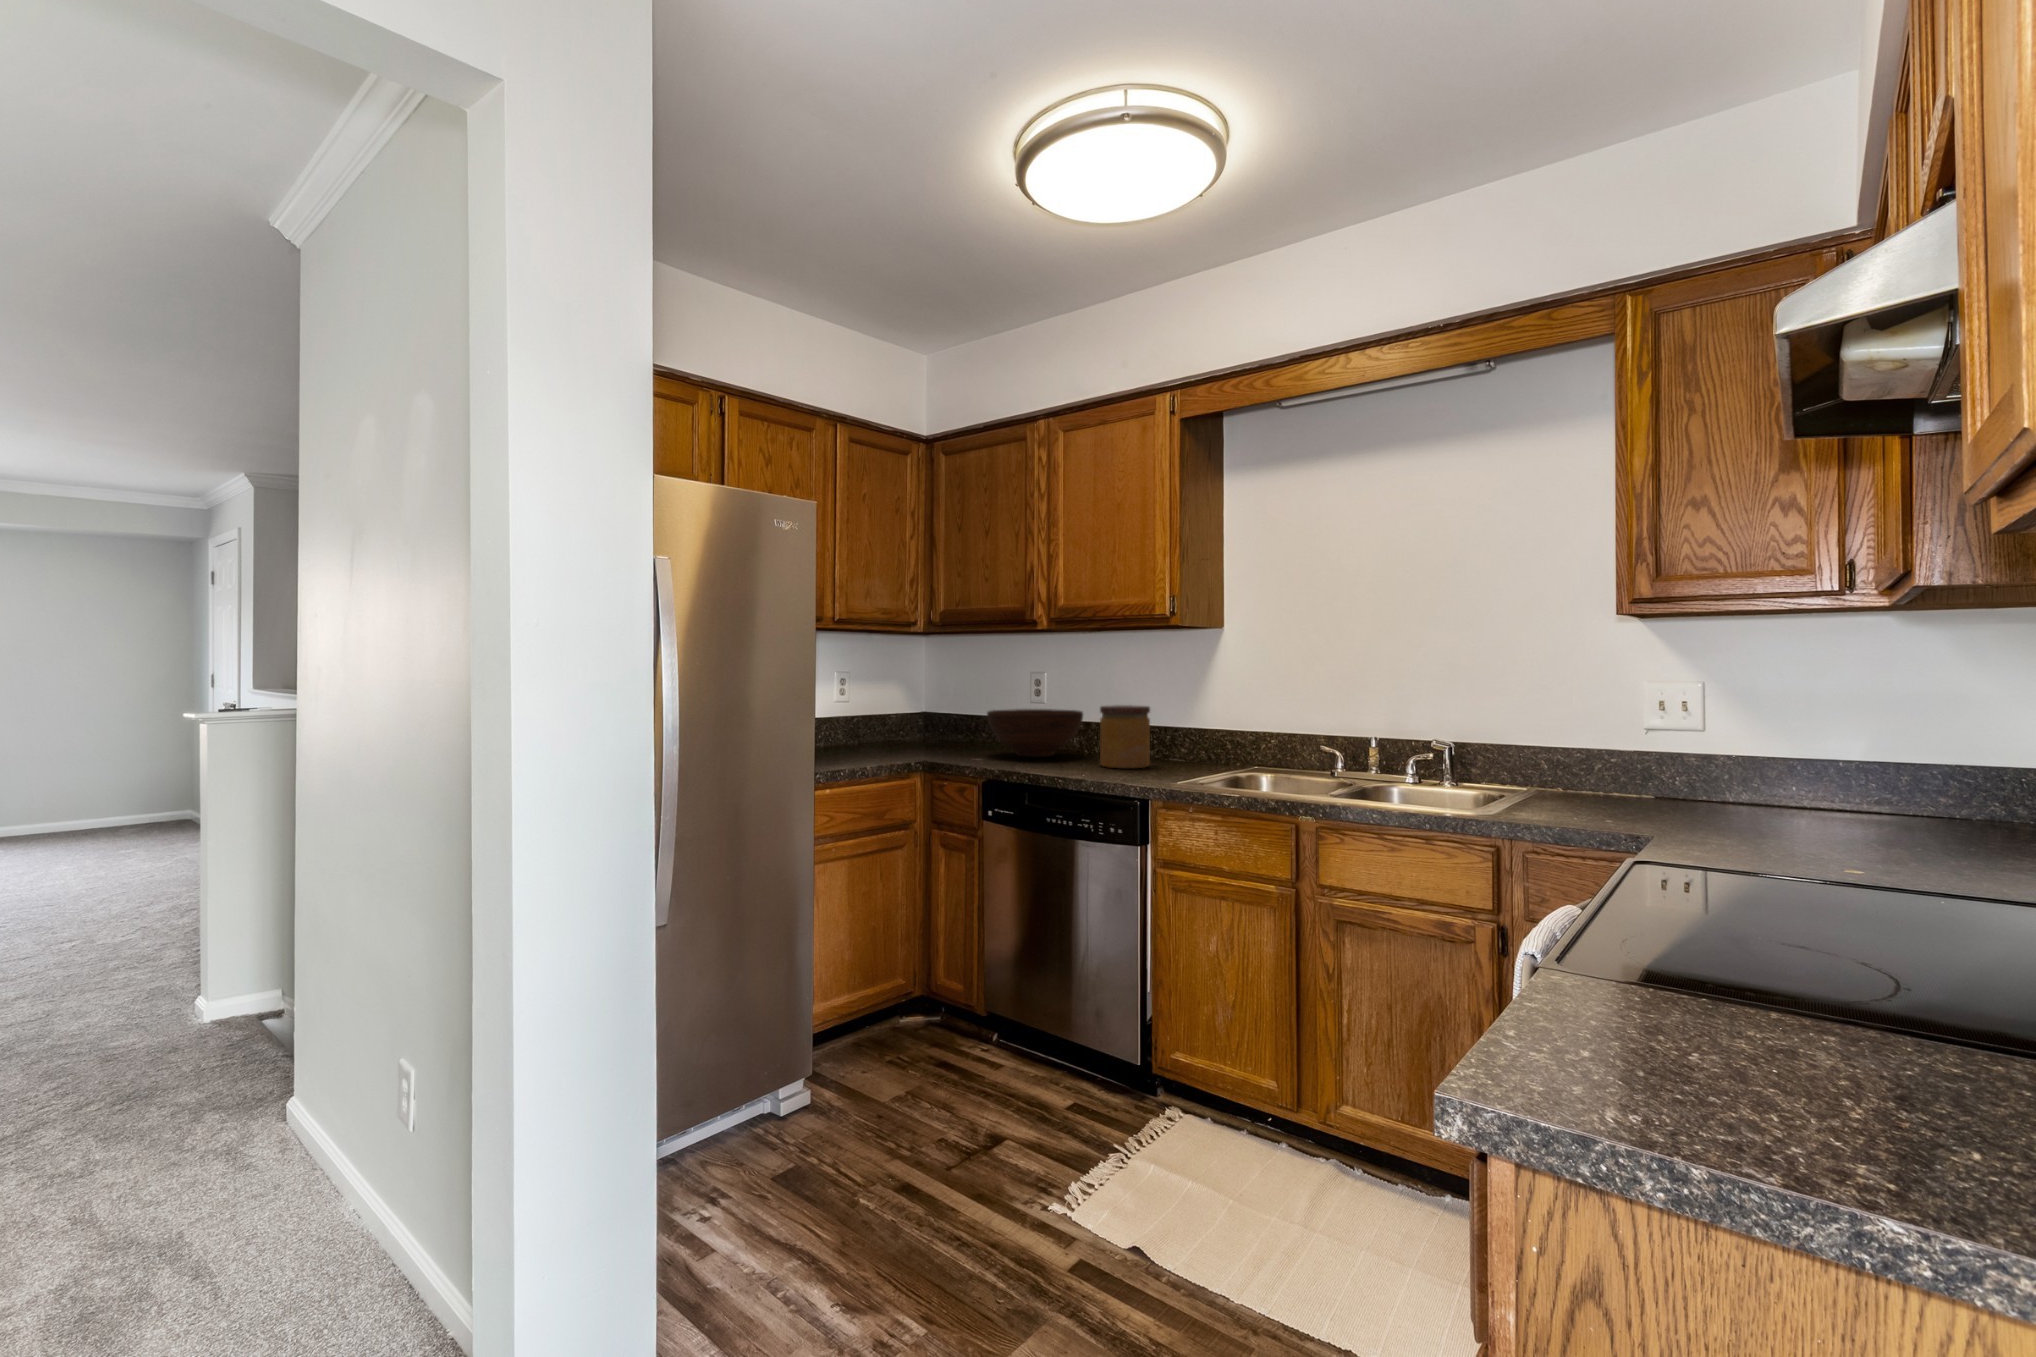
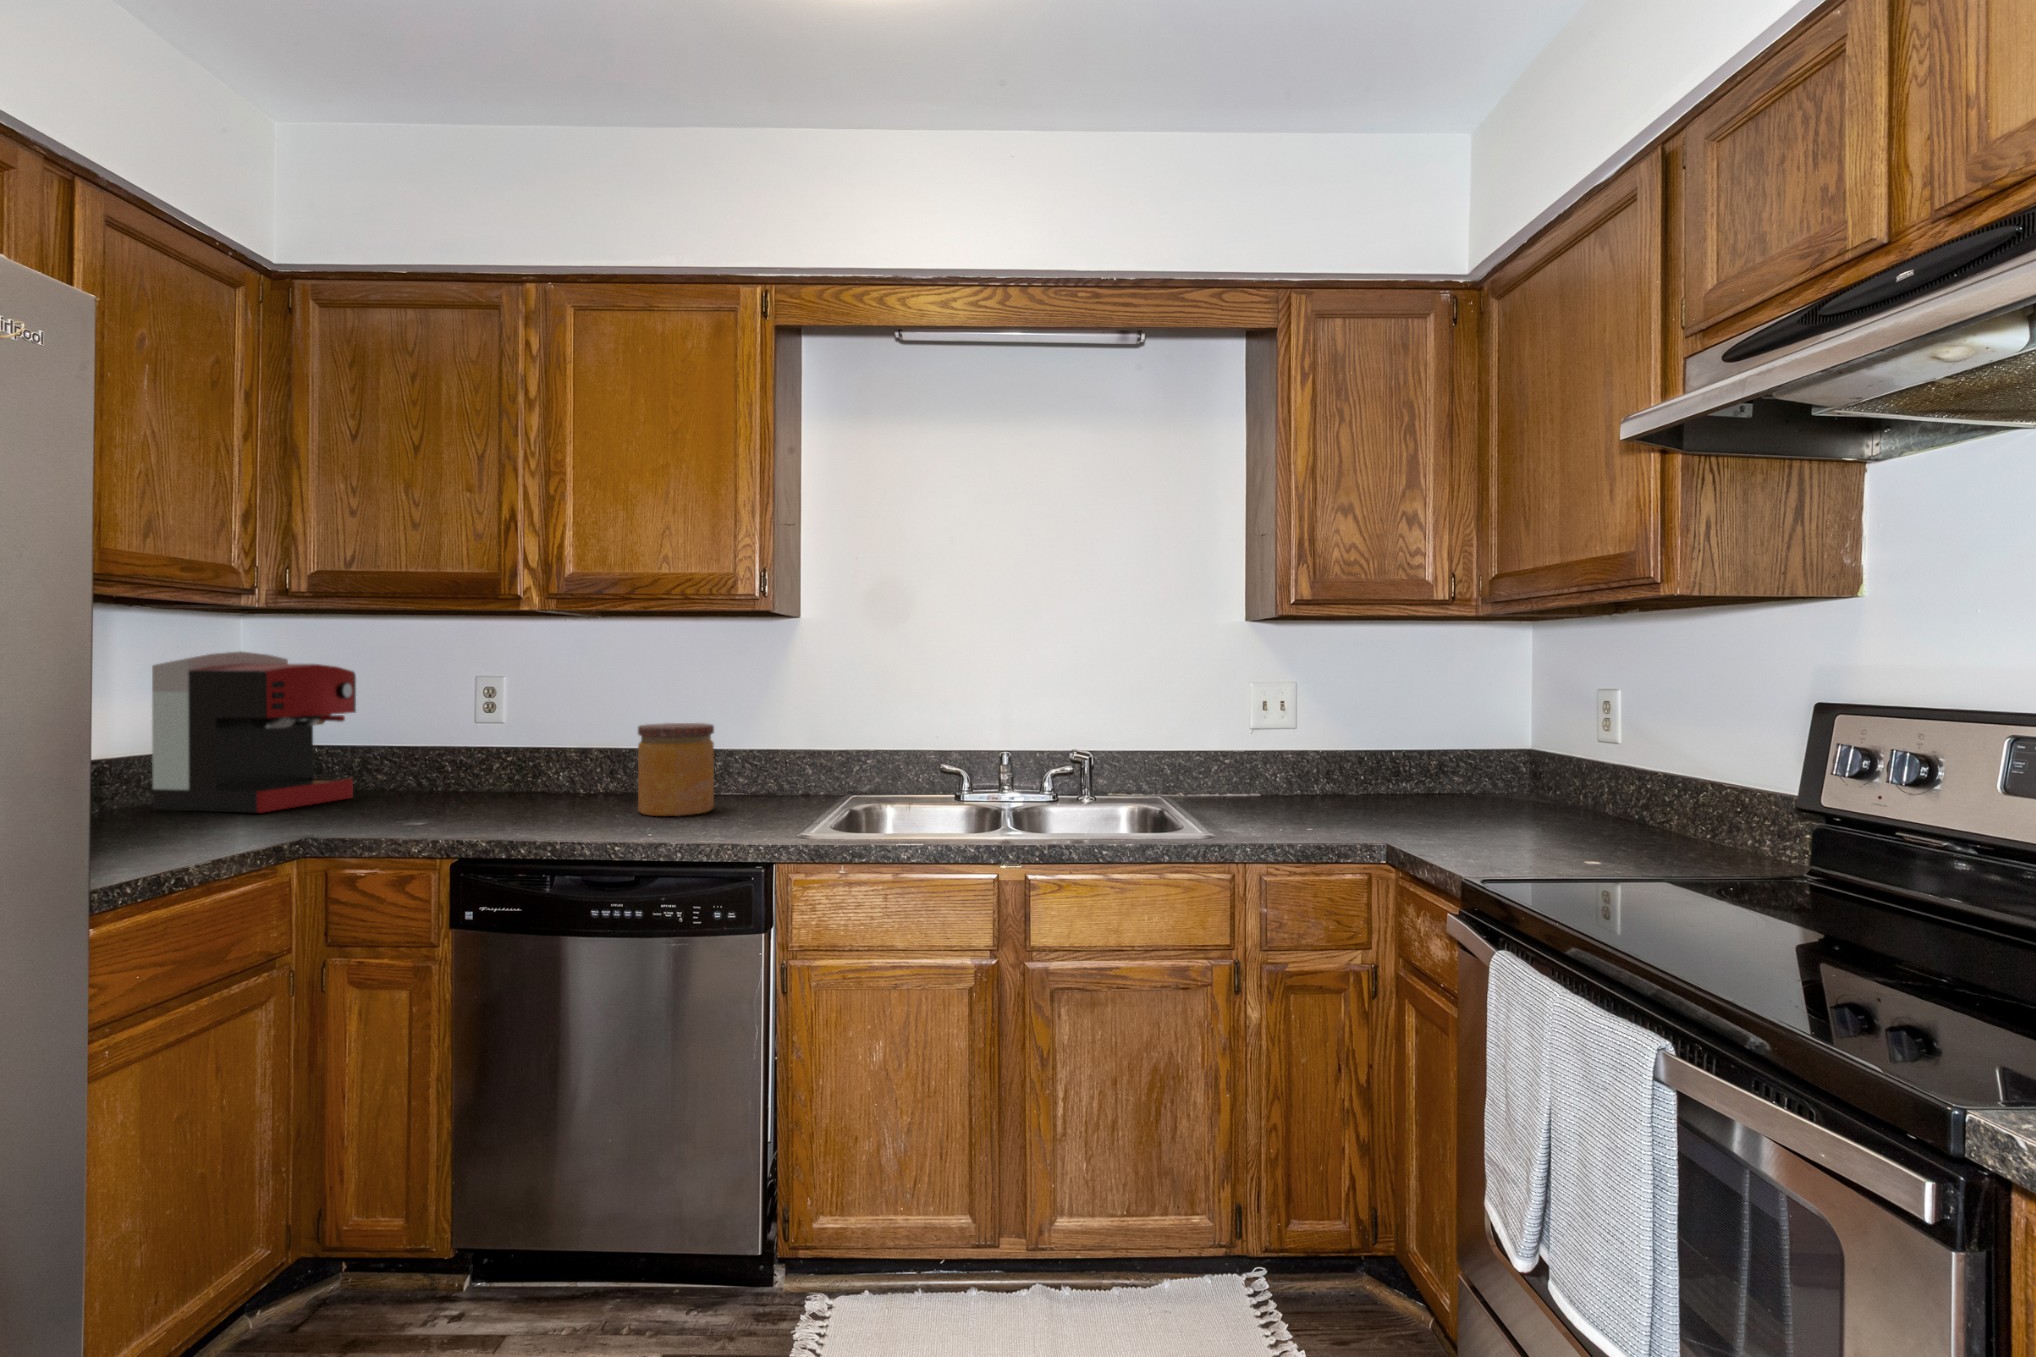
coffee maker: none [878,658,969,750] -> present [152,652,356,813]
fruit bowl: present [987,709,1083,757] -> none [418,732,588,809]

